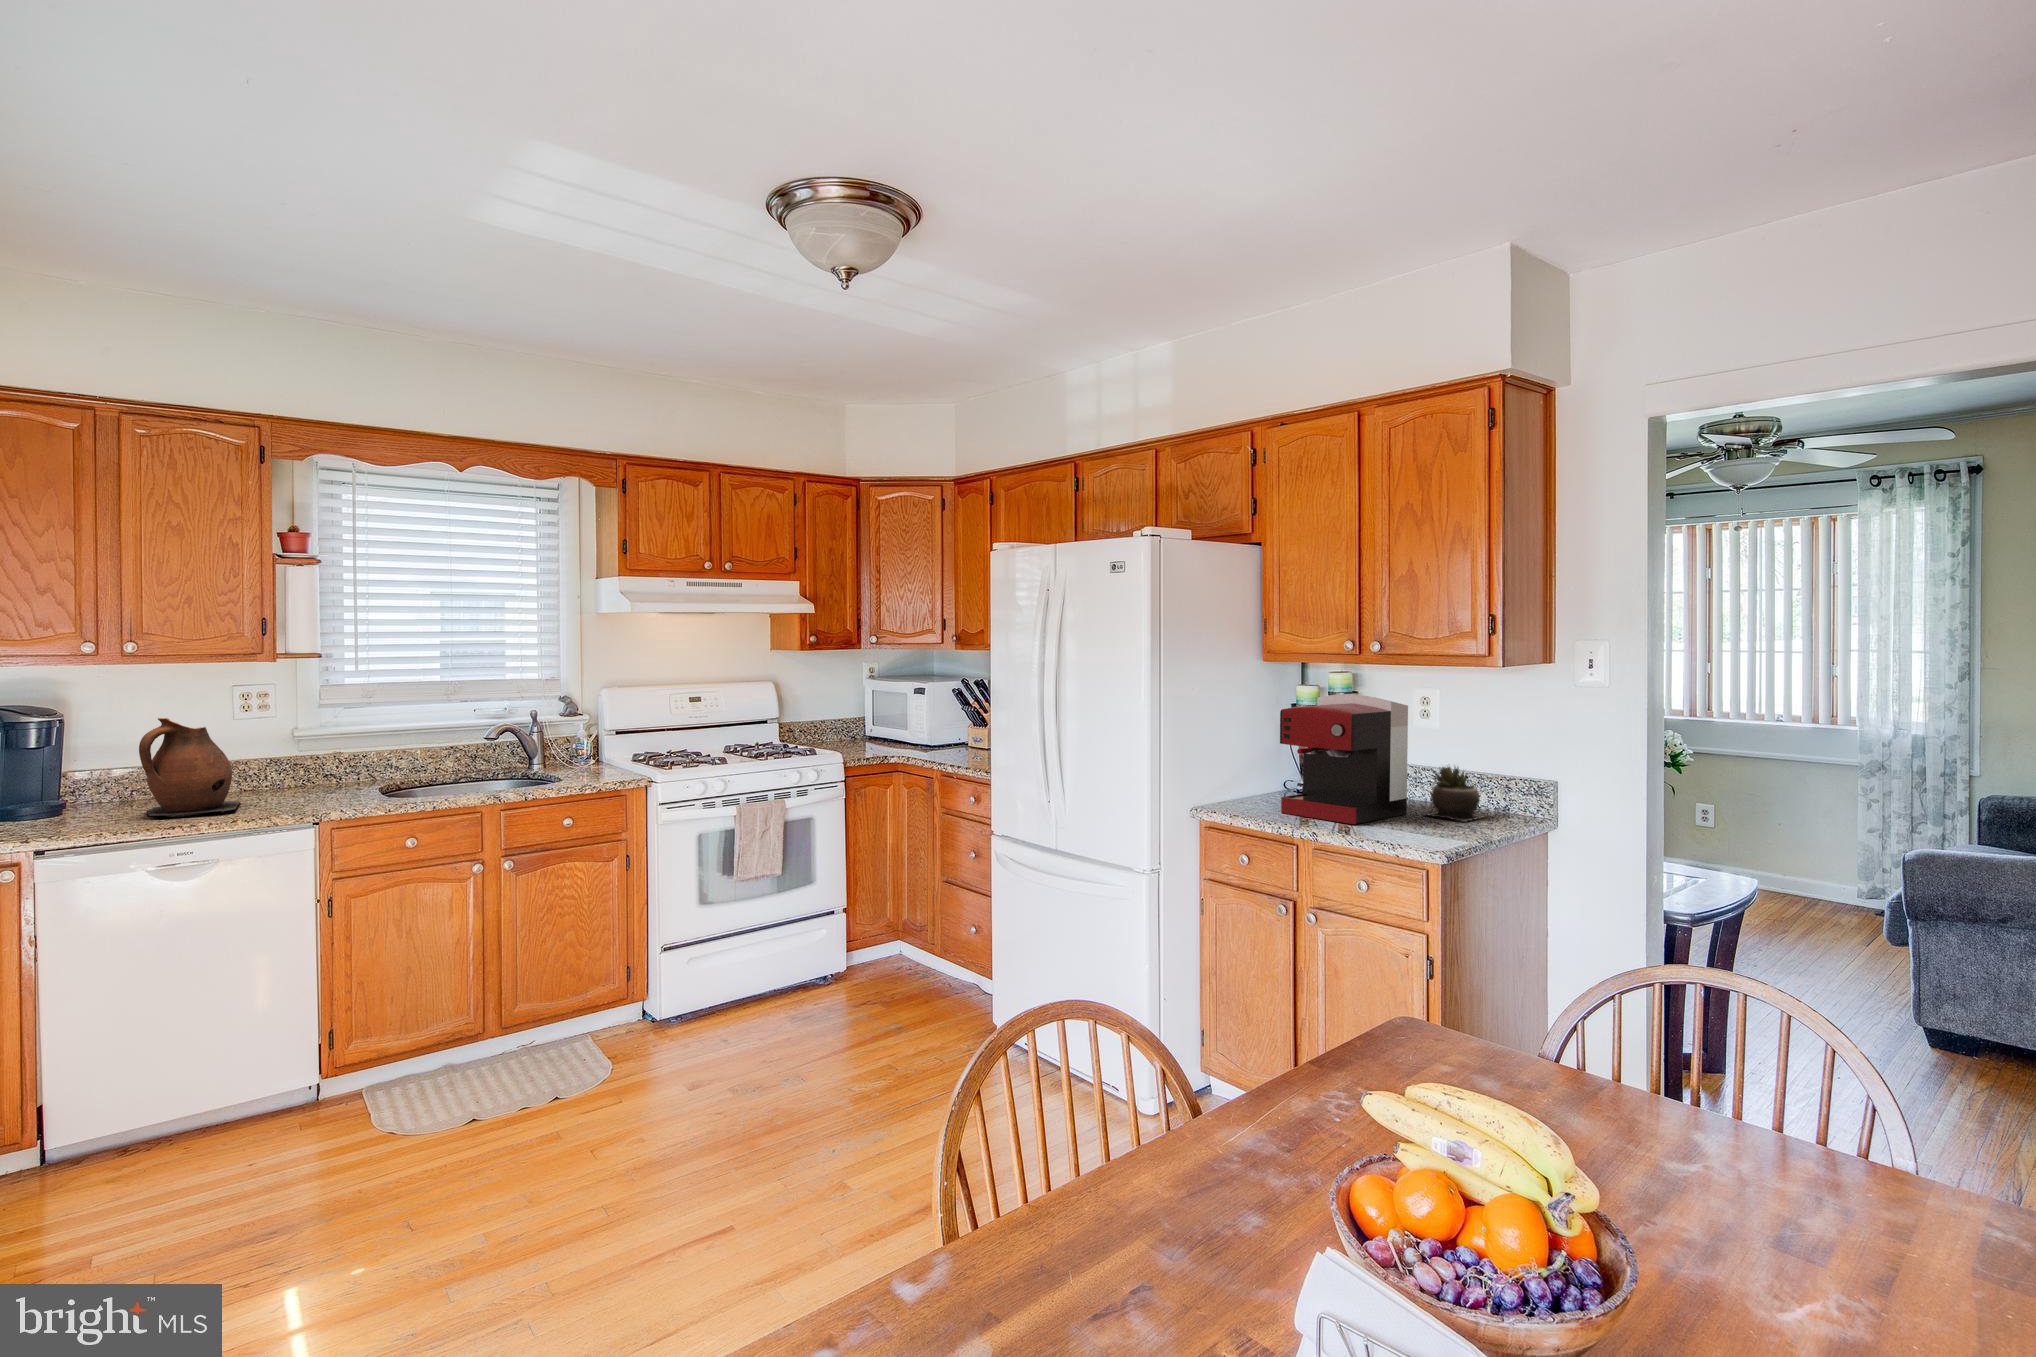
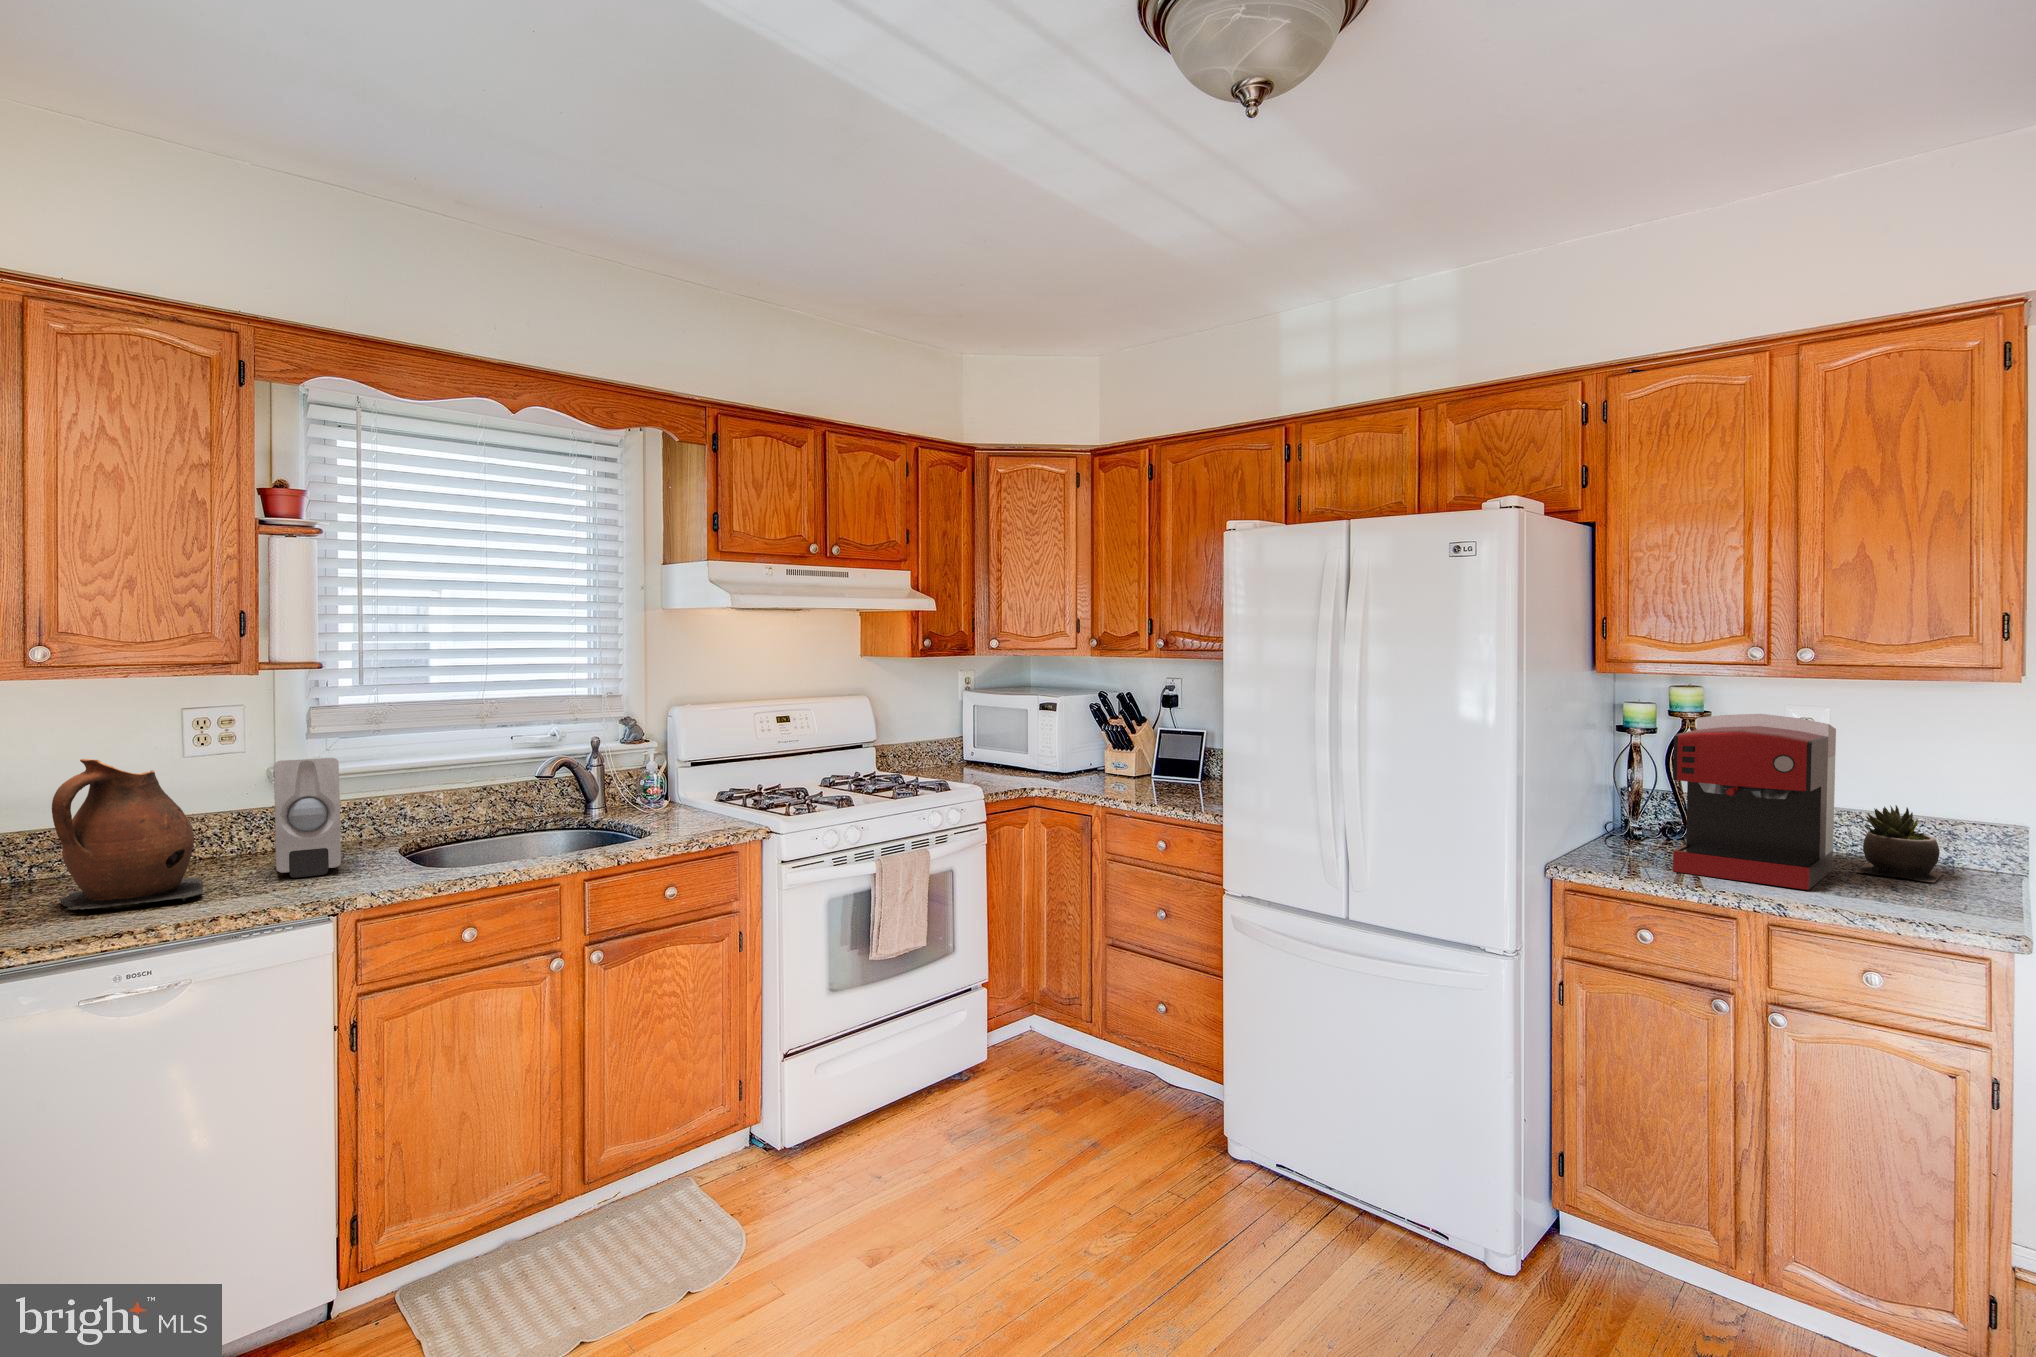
soap dispenser: none [287,721,335,802] -> present [273,758,341,878]

